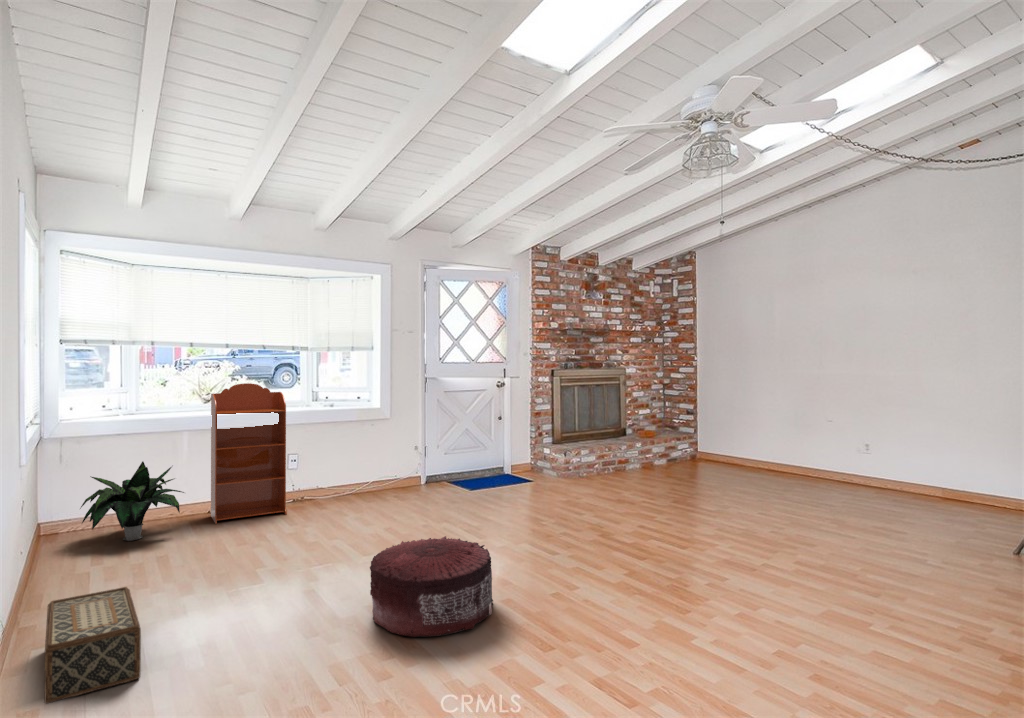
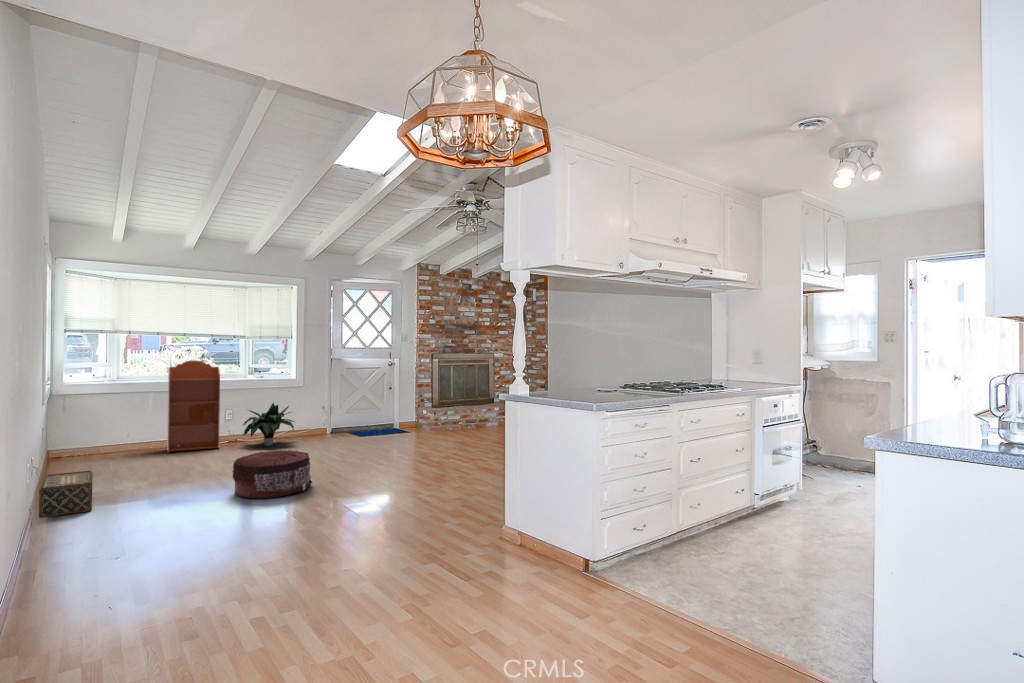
potted plant: present [80,461,184,541] -> present [243,403,294,446]

